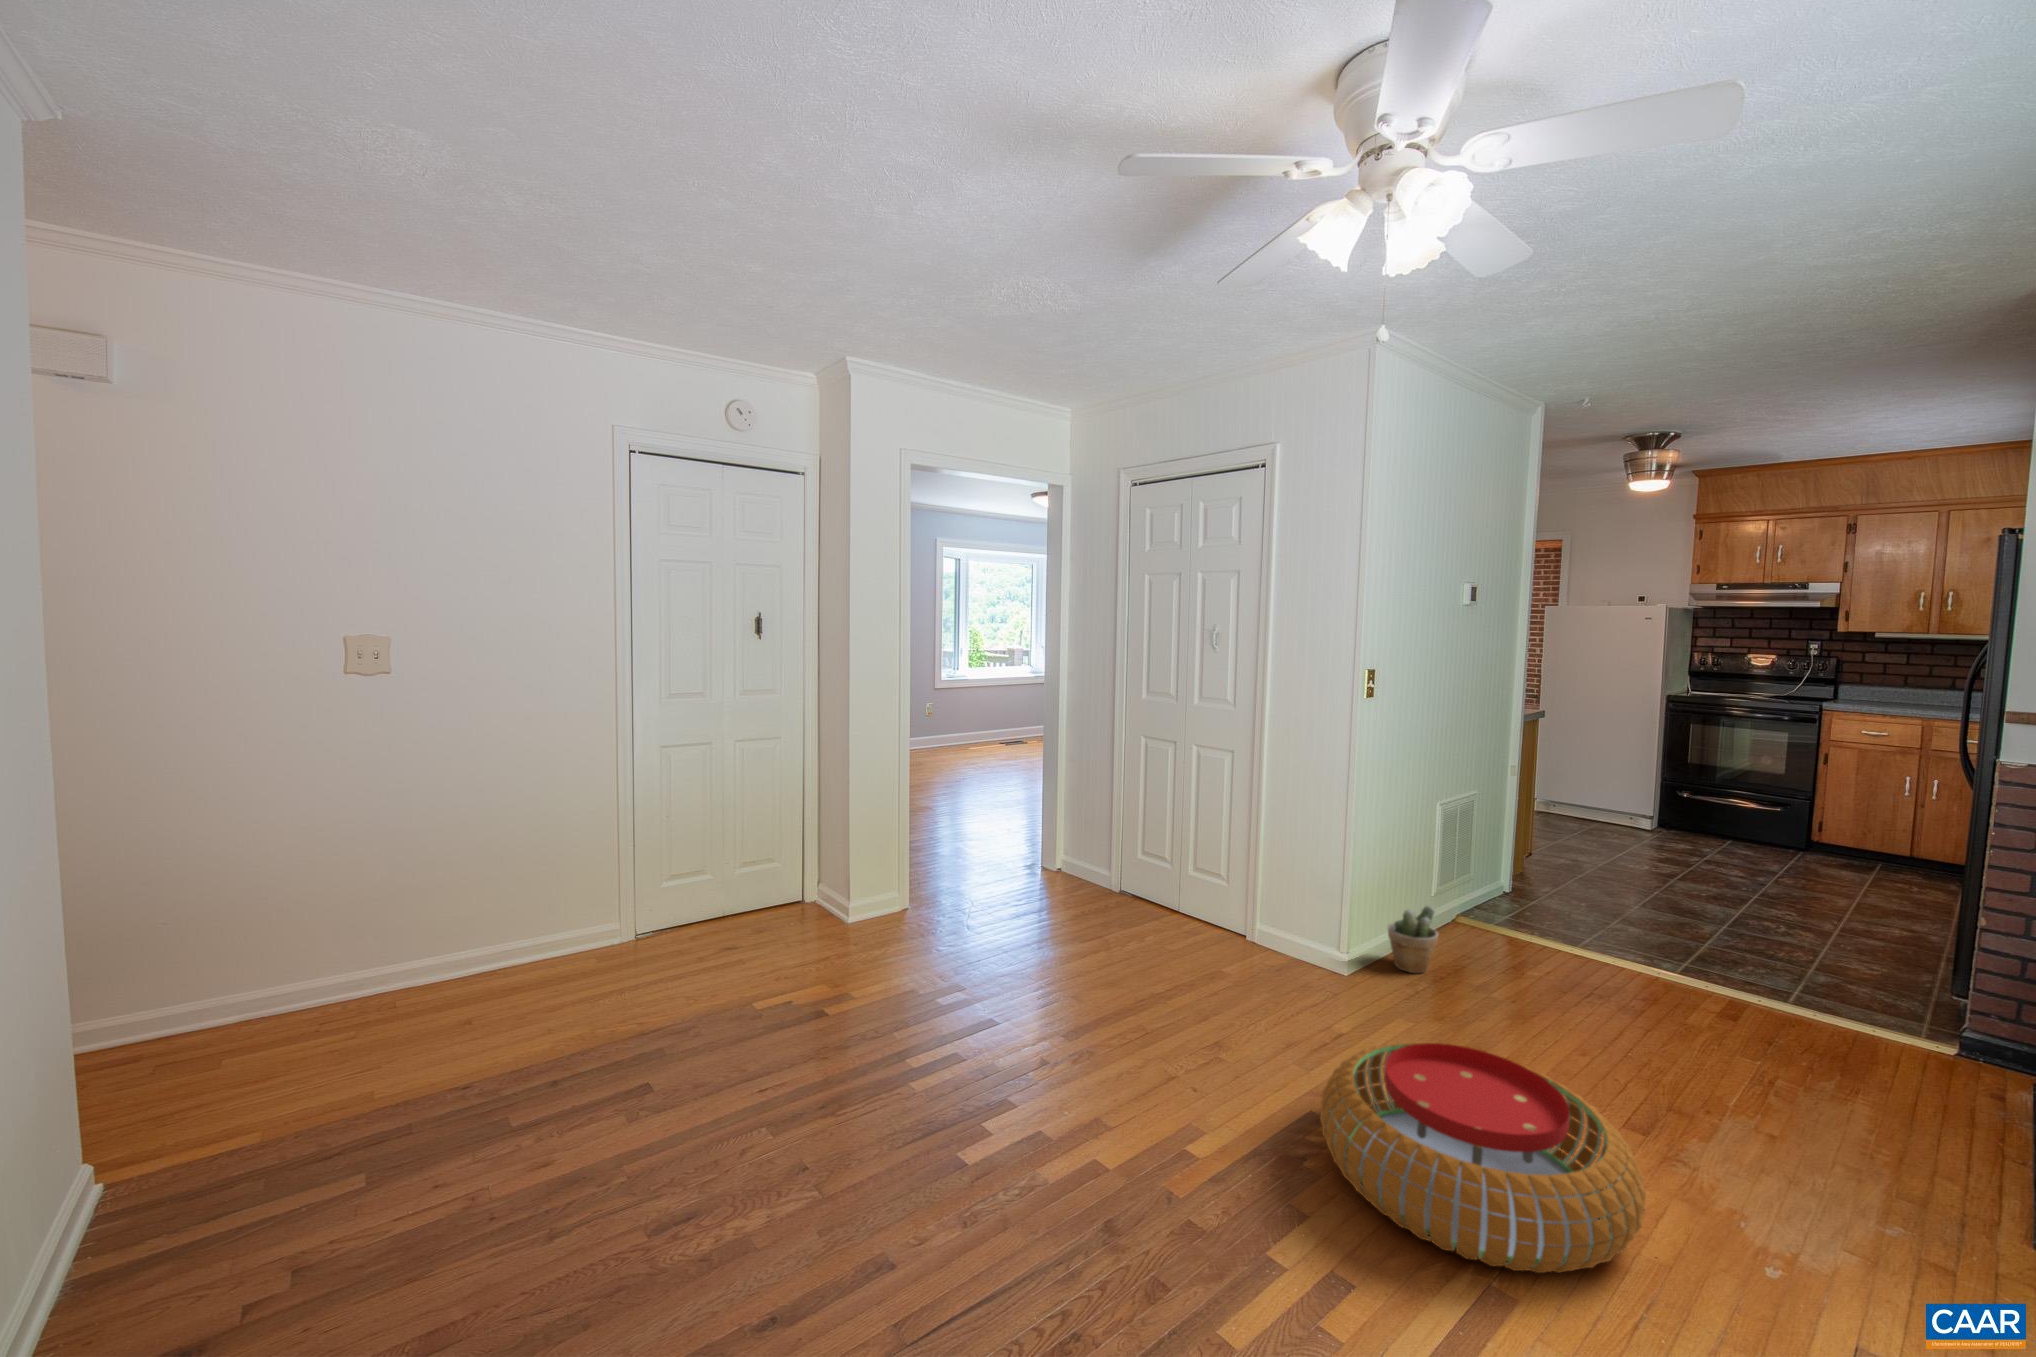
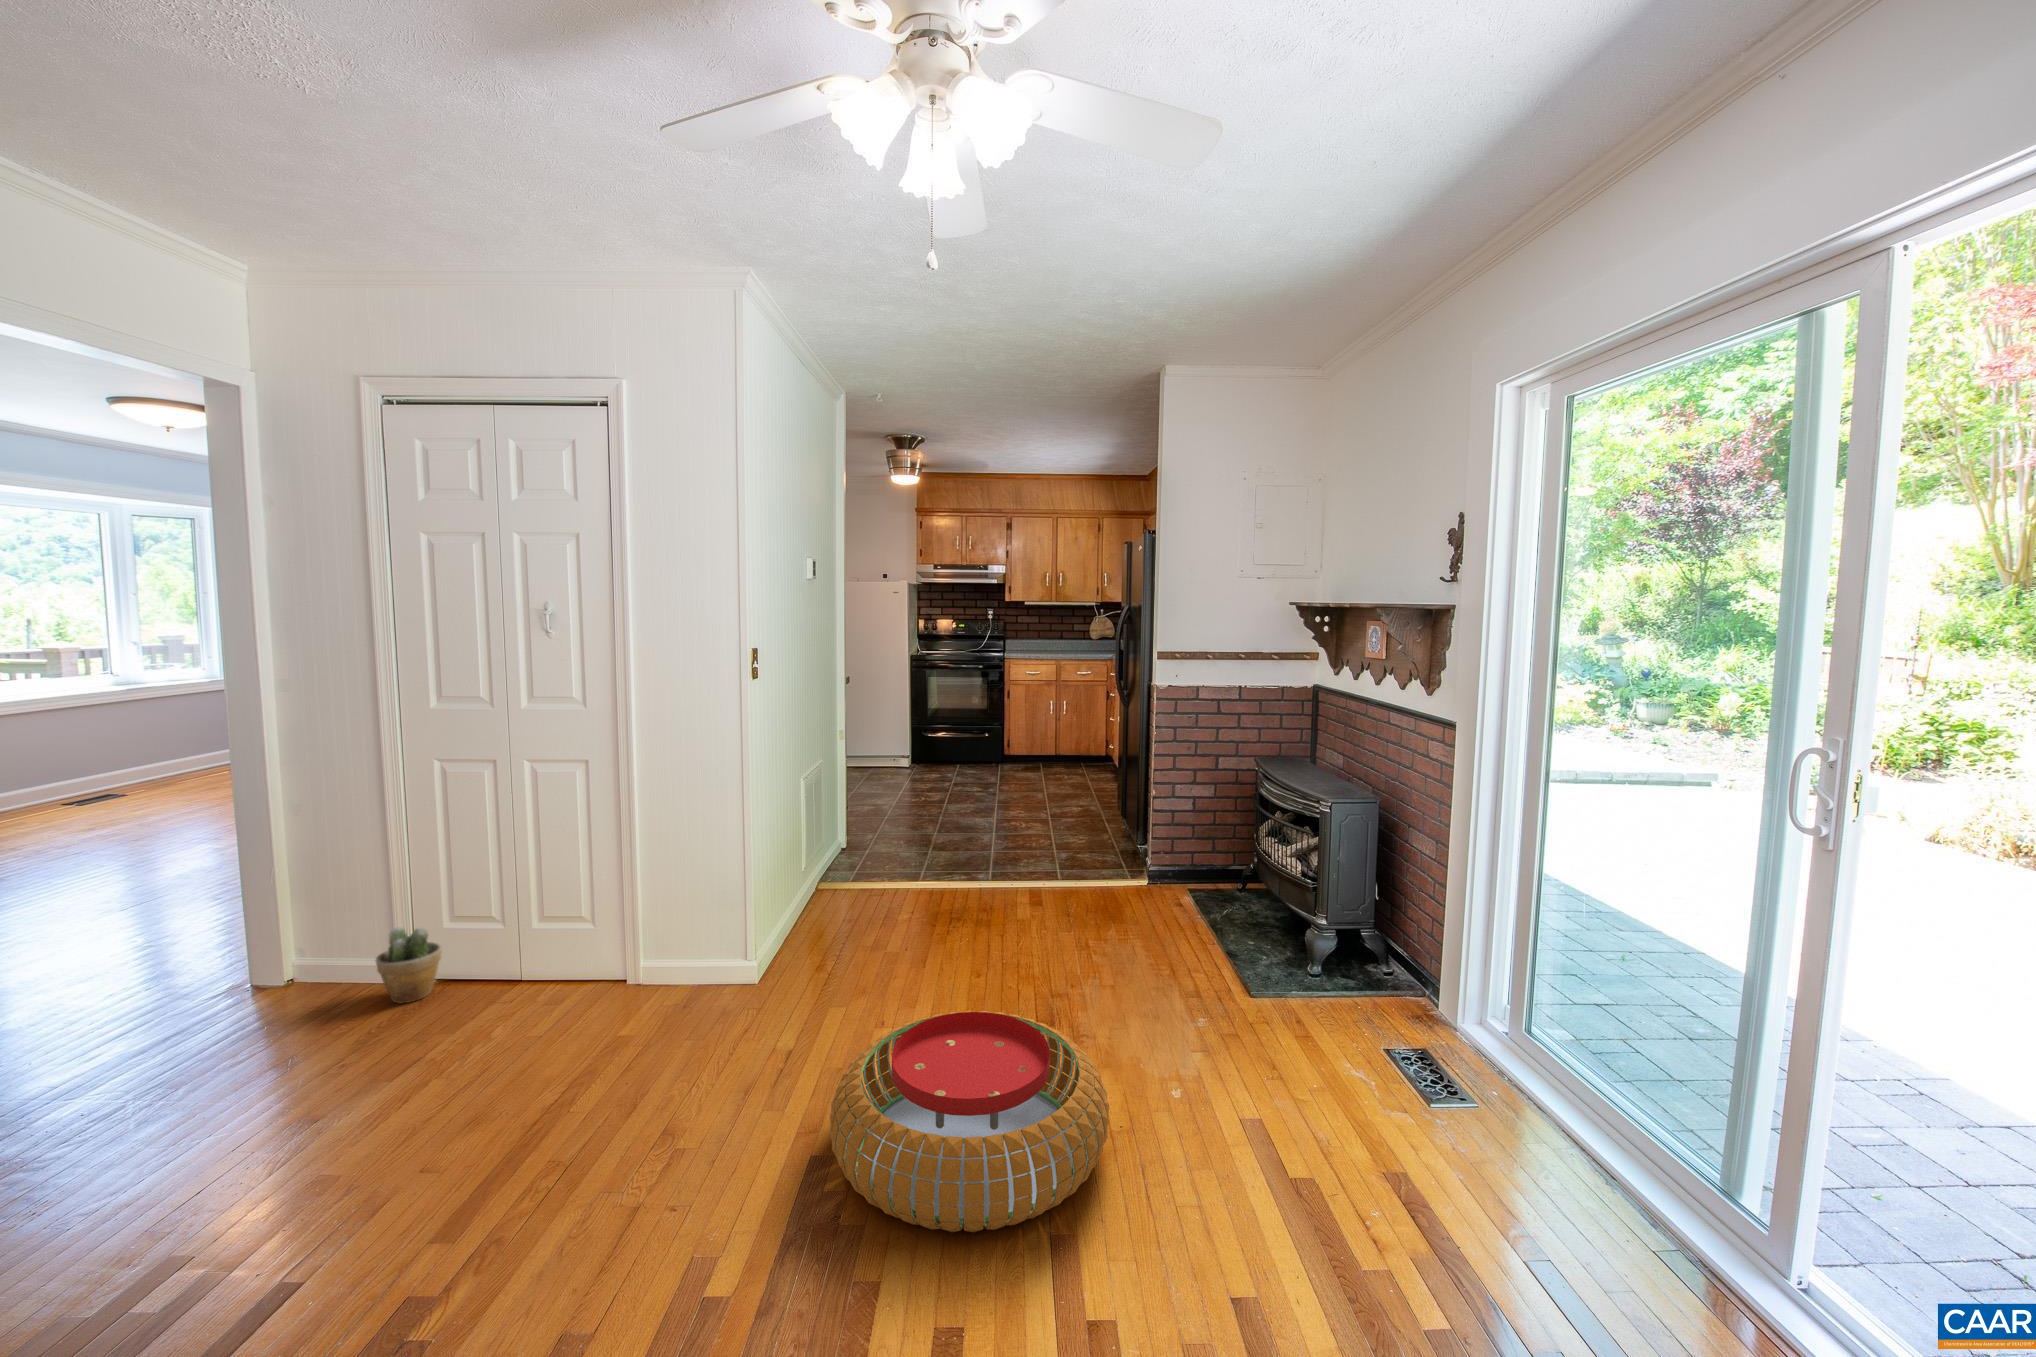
potted plant: present [1388,905,1439,974] -> present [376,928,442,1003]

